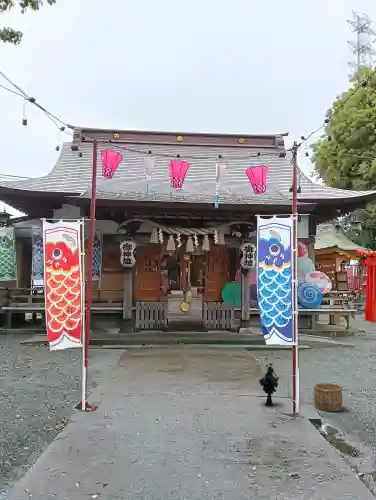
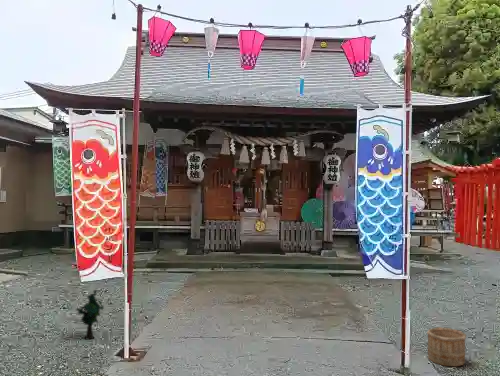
decorative plant: present [259,364,279,406] -> present [77,290,103,340]

